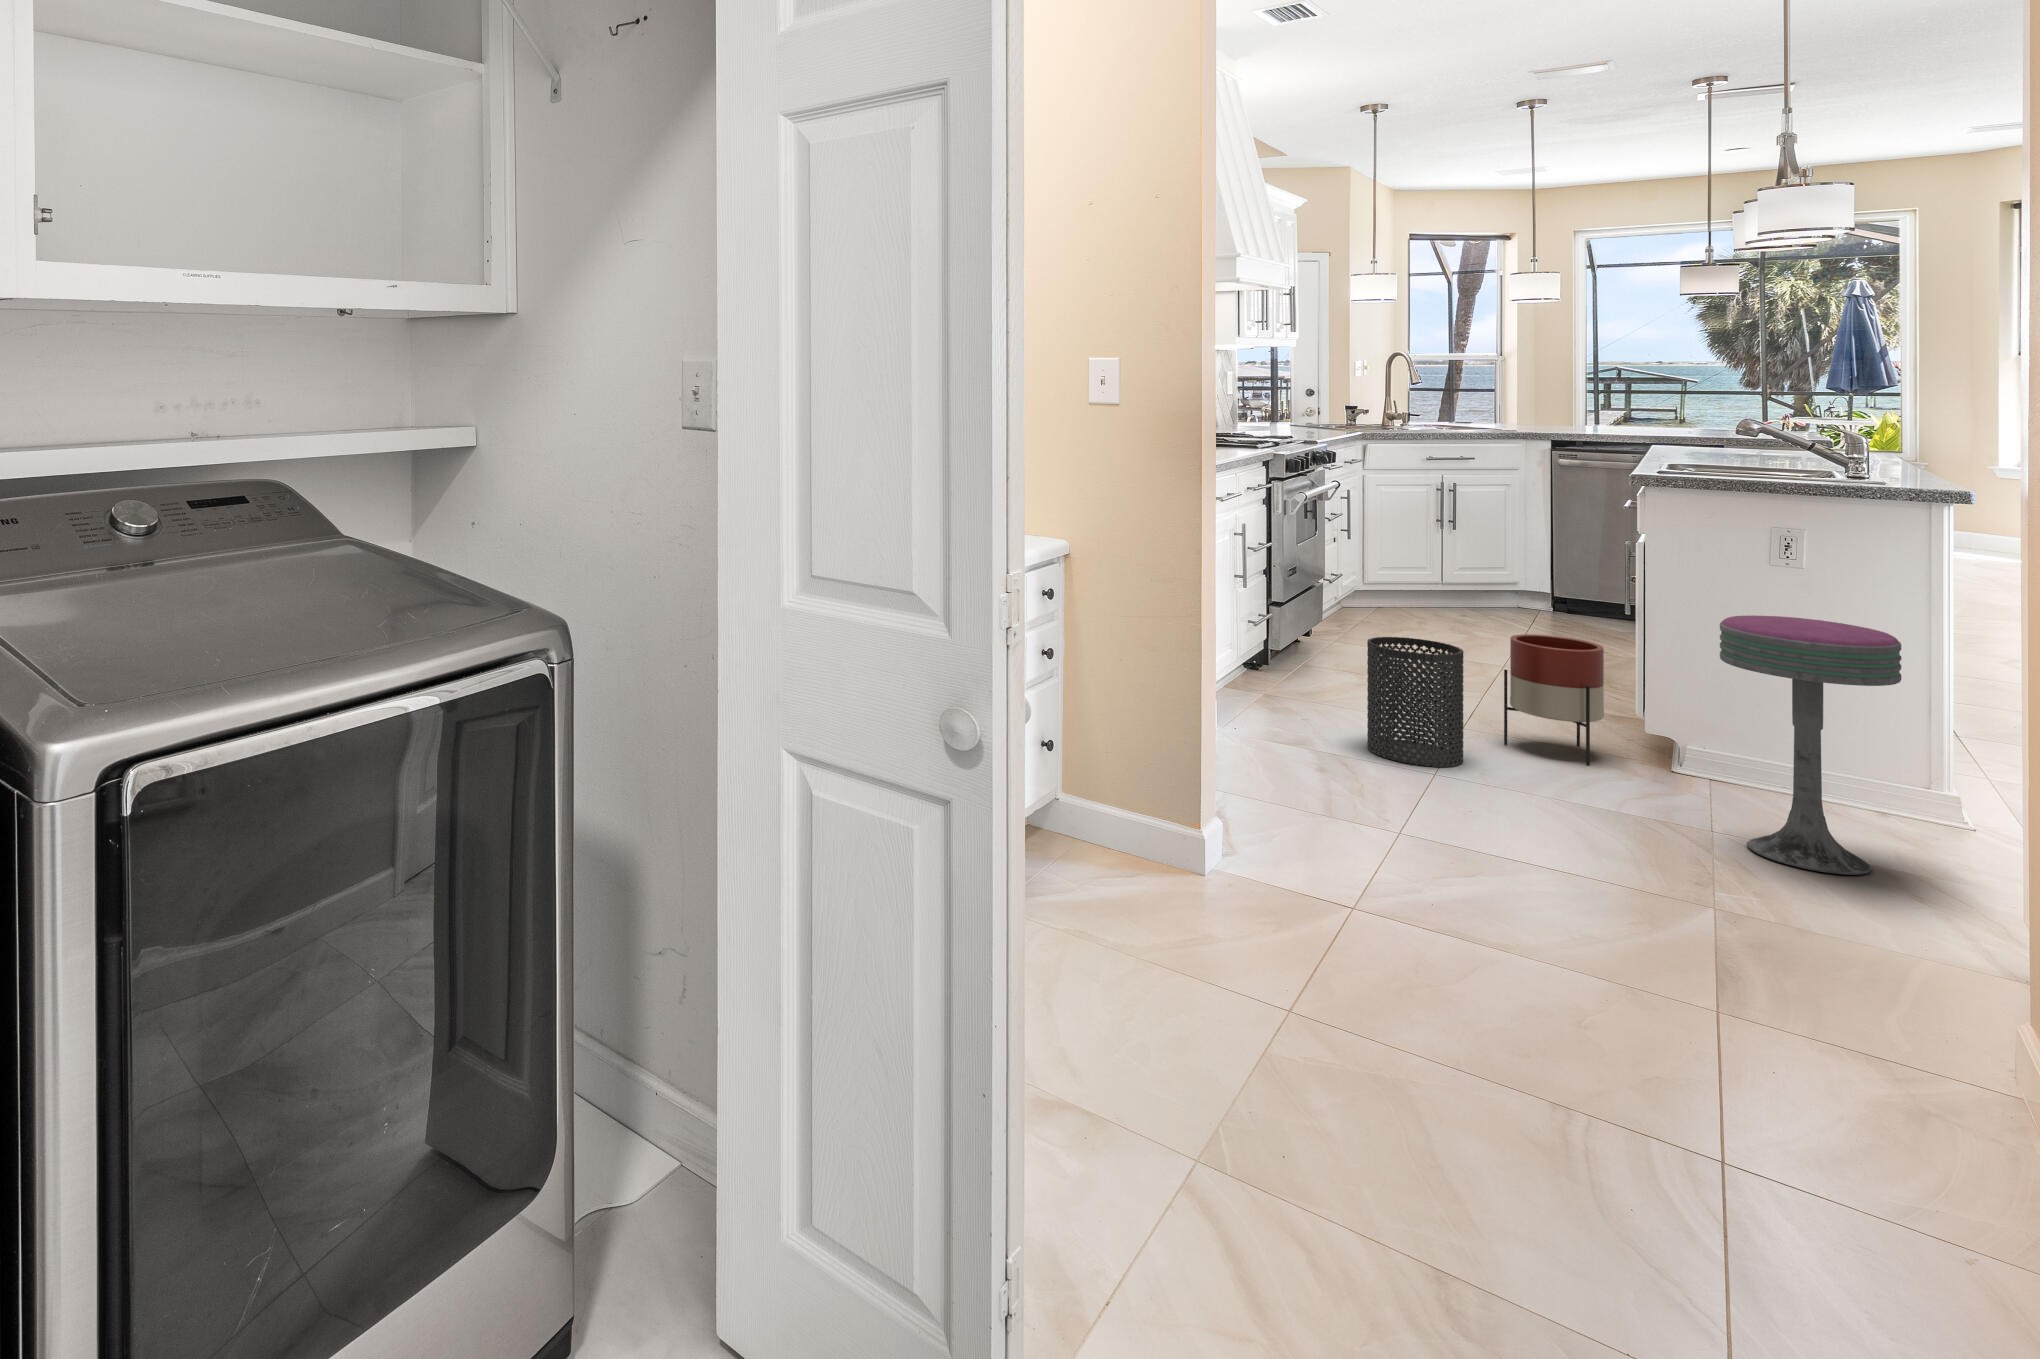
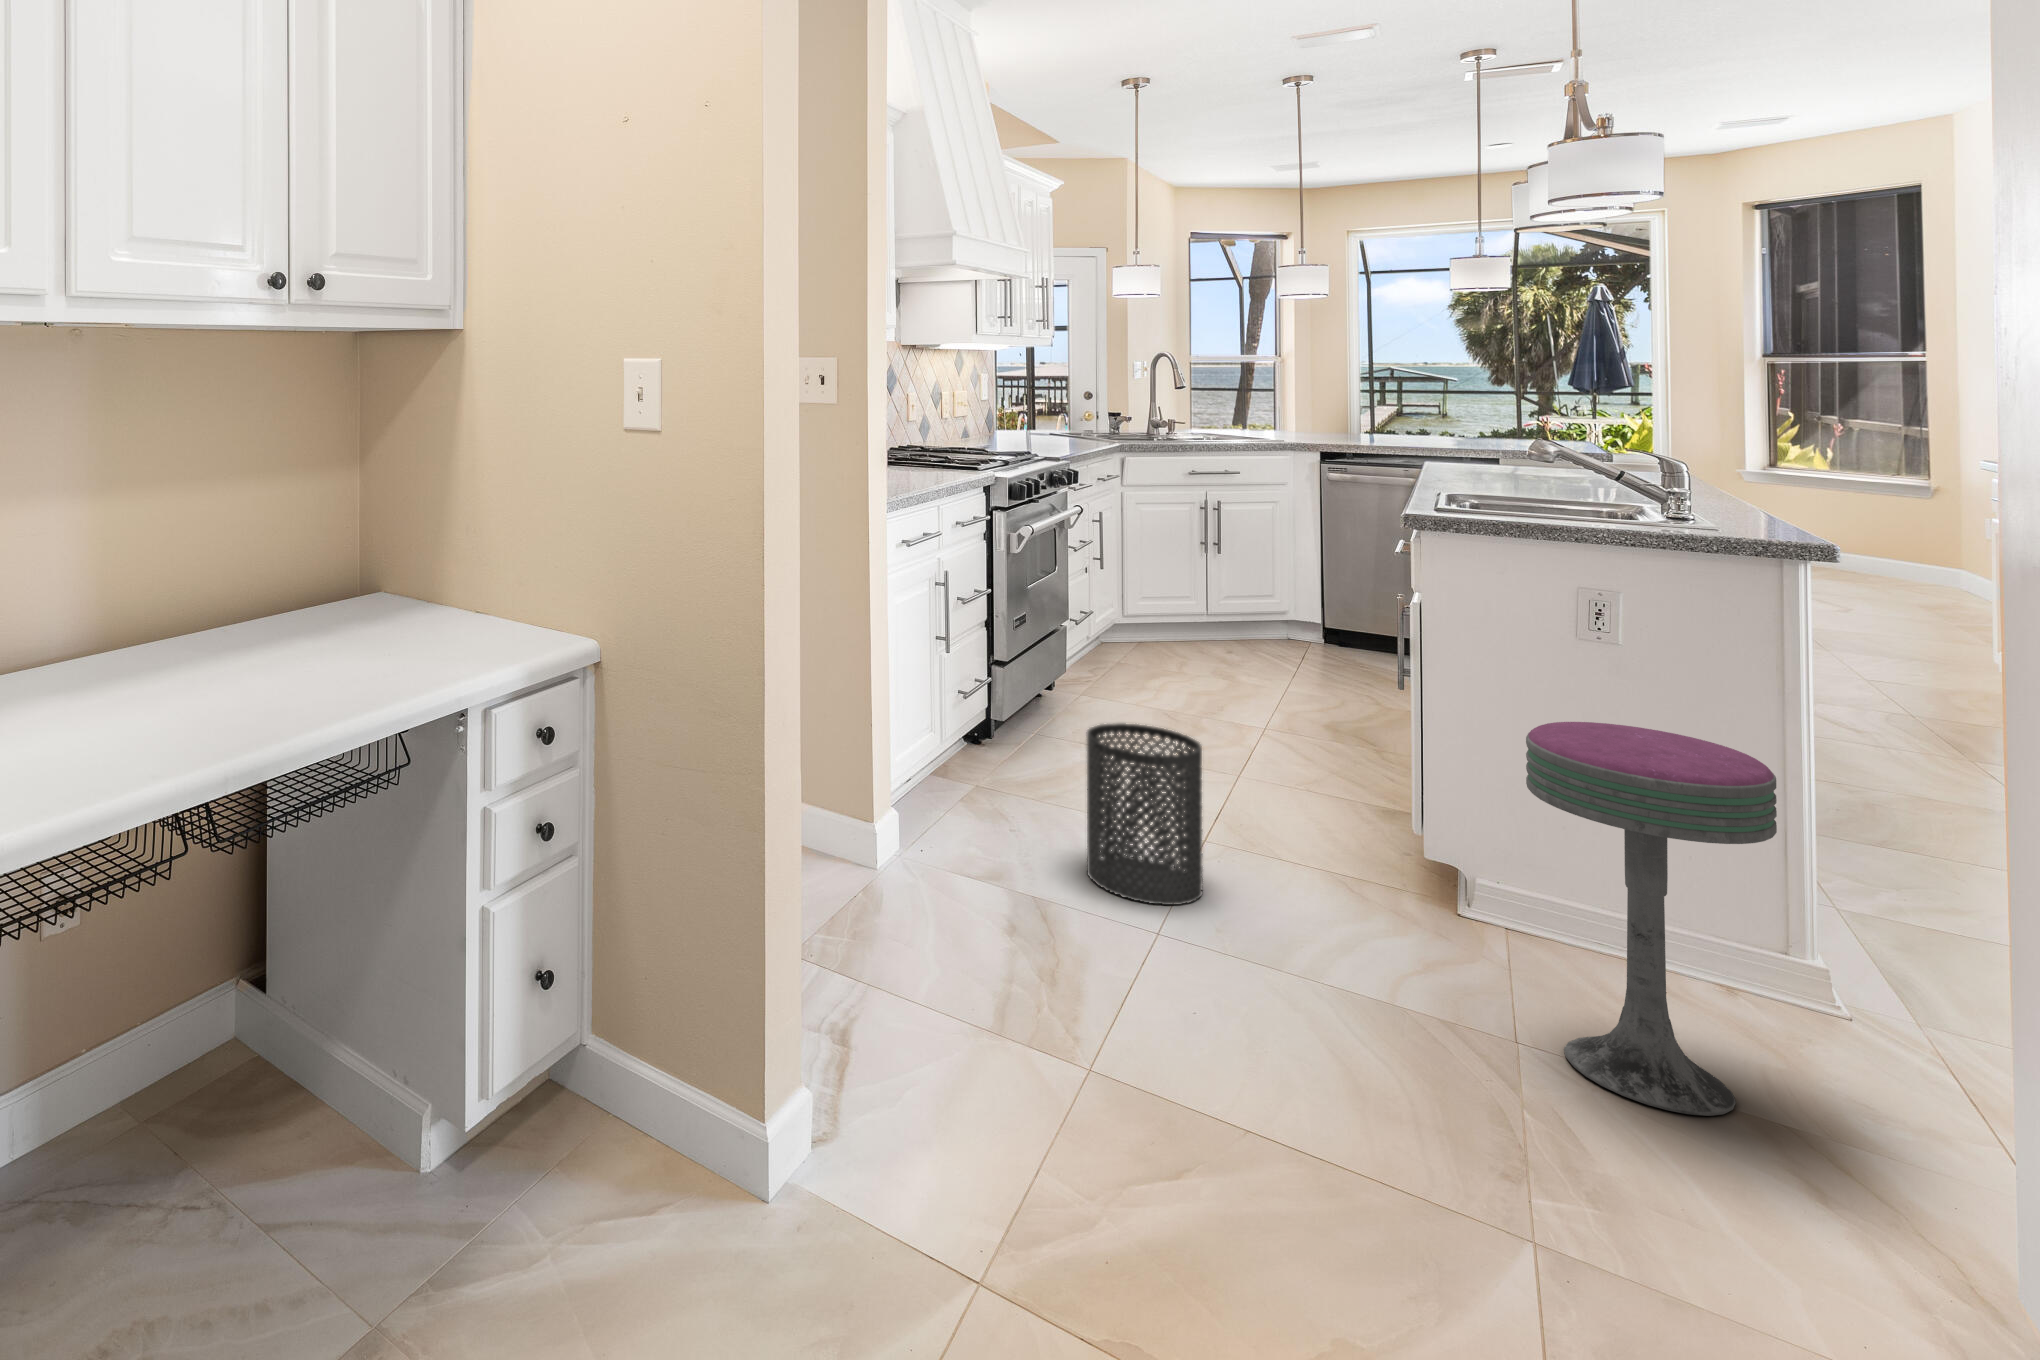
planter: present [1504,634,1604,765] -> none [1255,714,1374,893]

